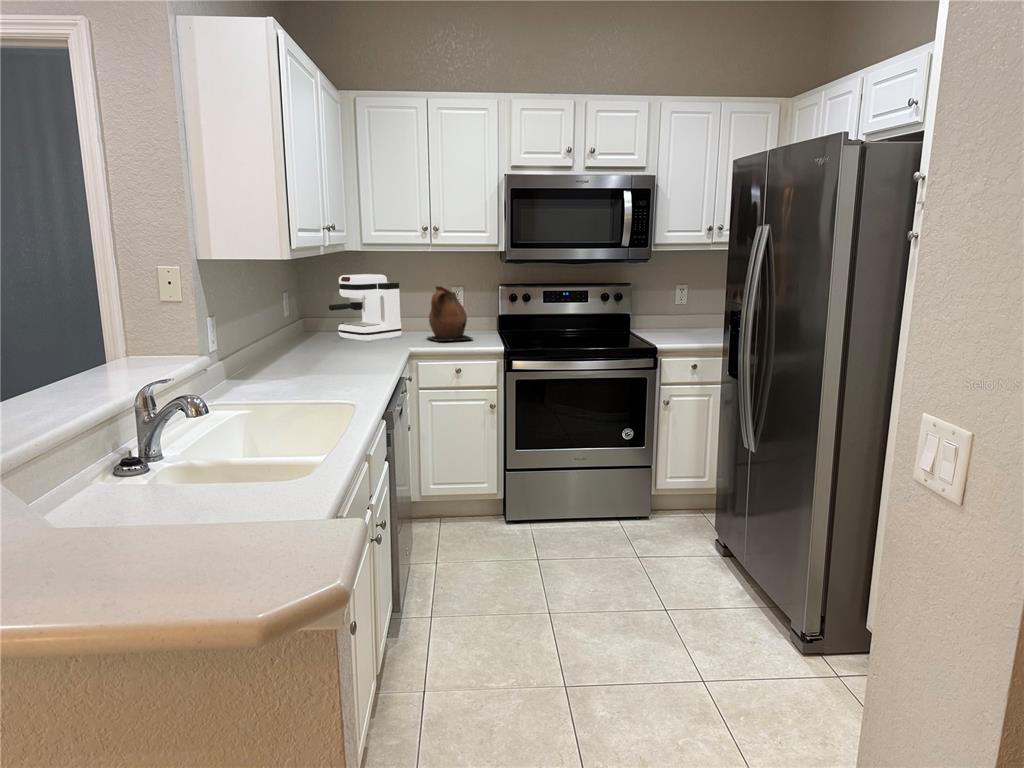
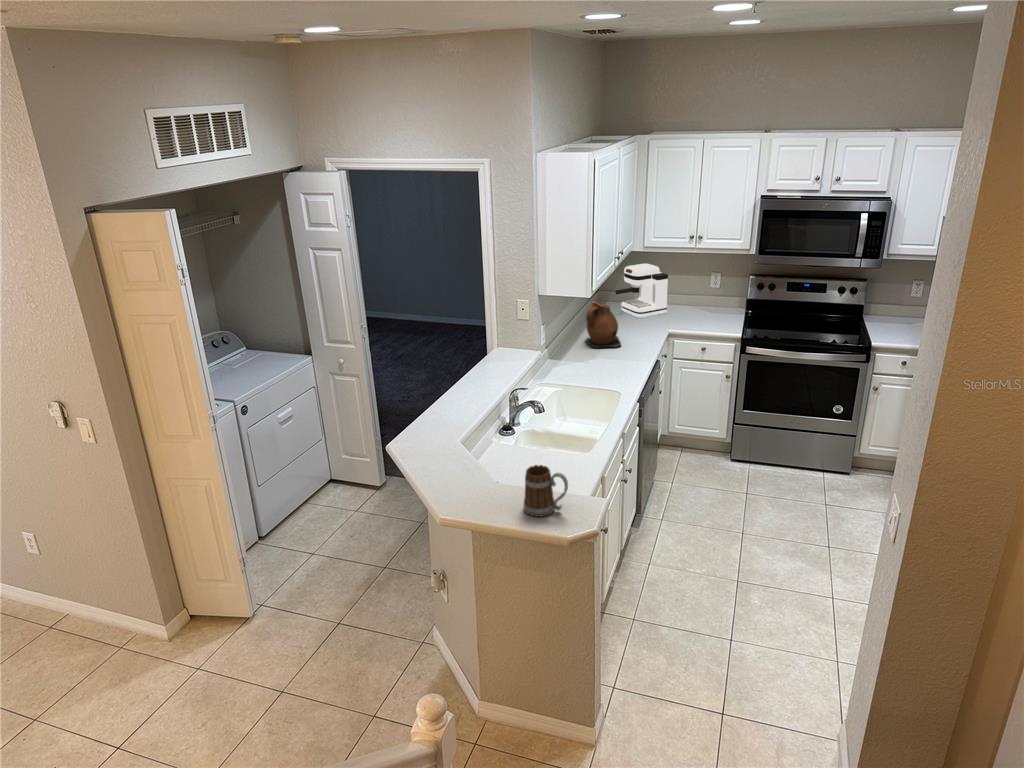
ceramic pitcher: present [428,286,473,341] -> present [586,302,621,347]
mug: none [86,425,238,589] -> present [524,465,568,517]

